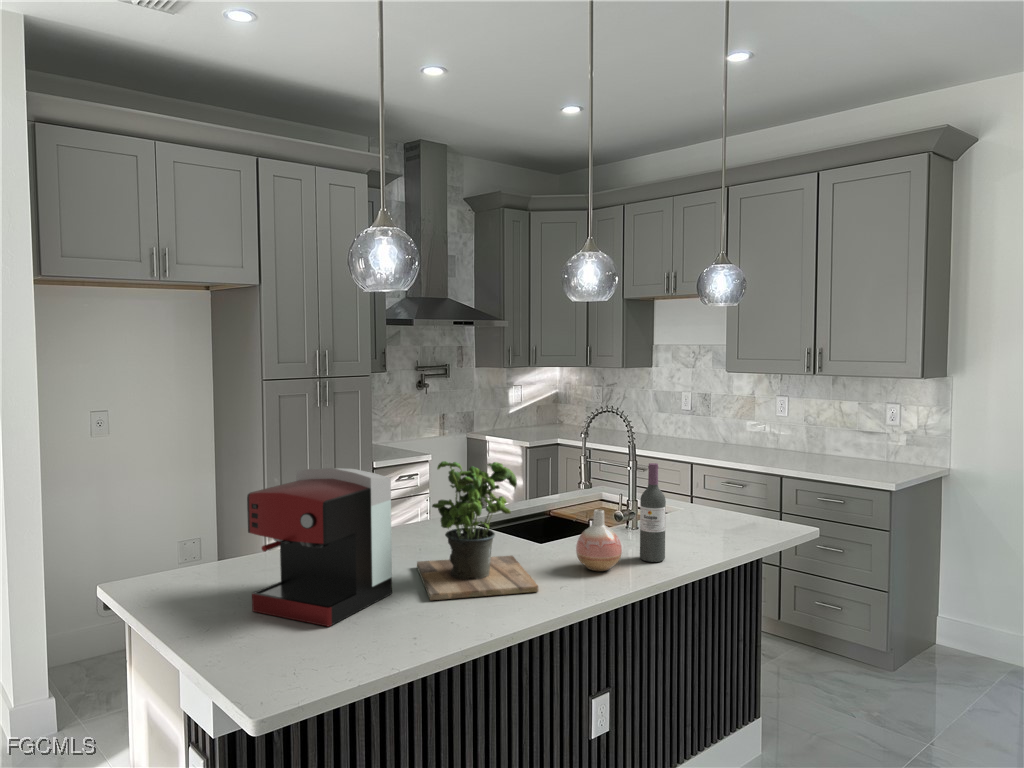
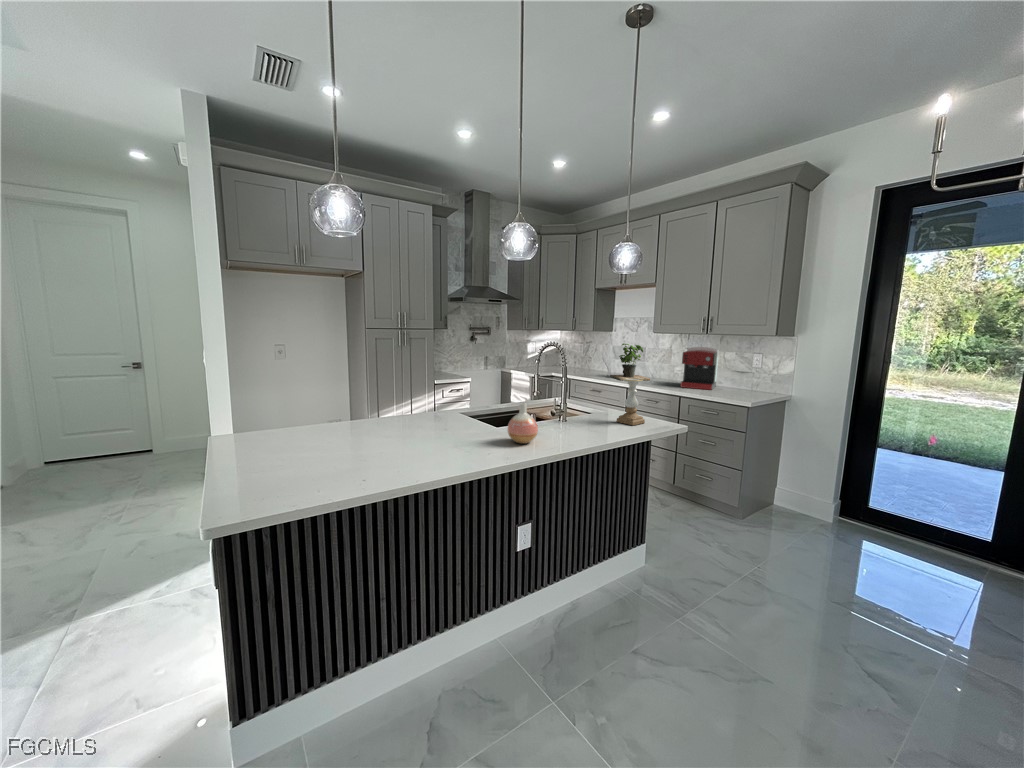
candle holder: none [714,460,756,532] -> present [617,378,645,425]
potted plant: present [417,461,538,600] -> present [610,343,650,380]
wine bottle: present [640,463,666,562] -> none [554,374,572,440]
coffee maker: present [247,468,392,626] -> present [681,347,719,390]

